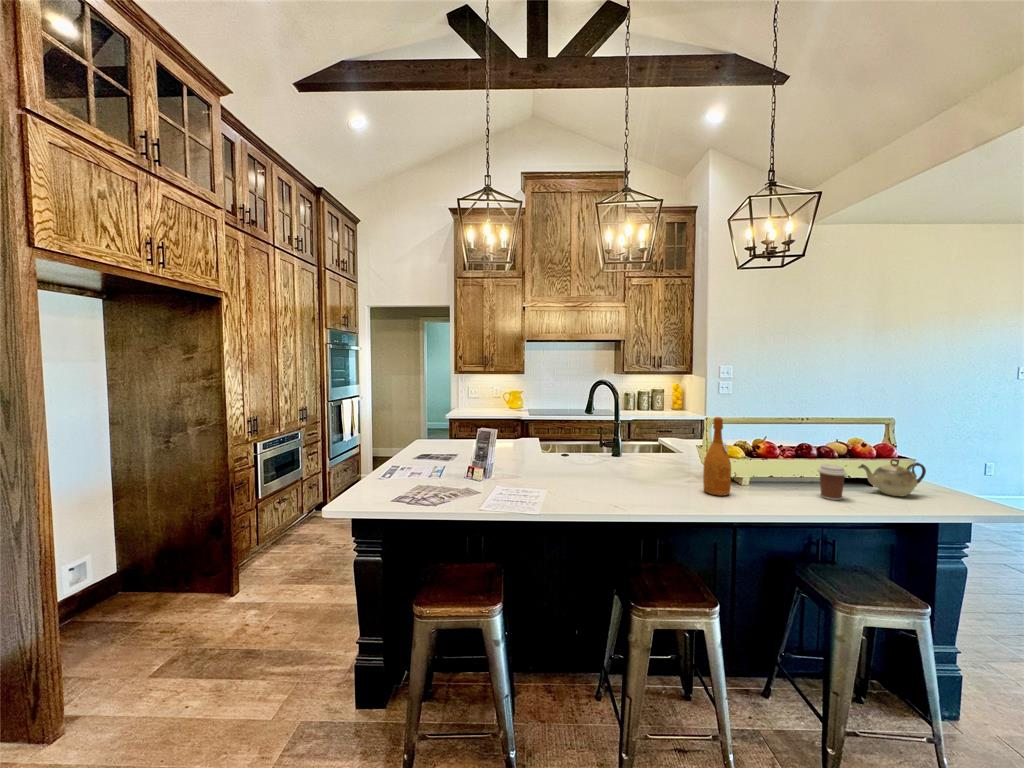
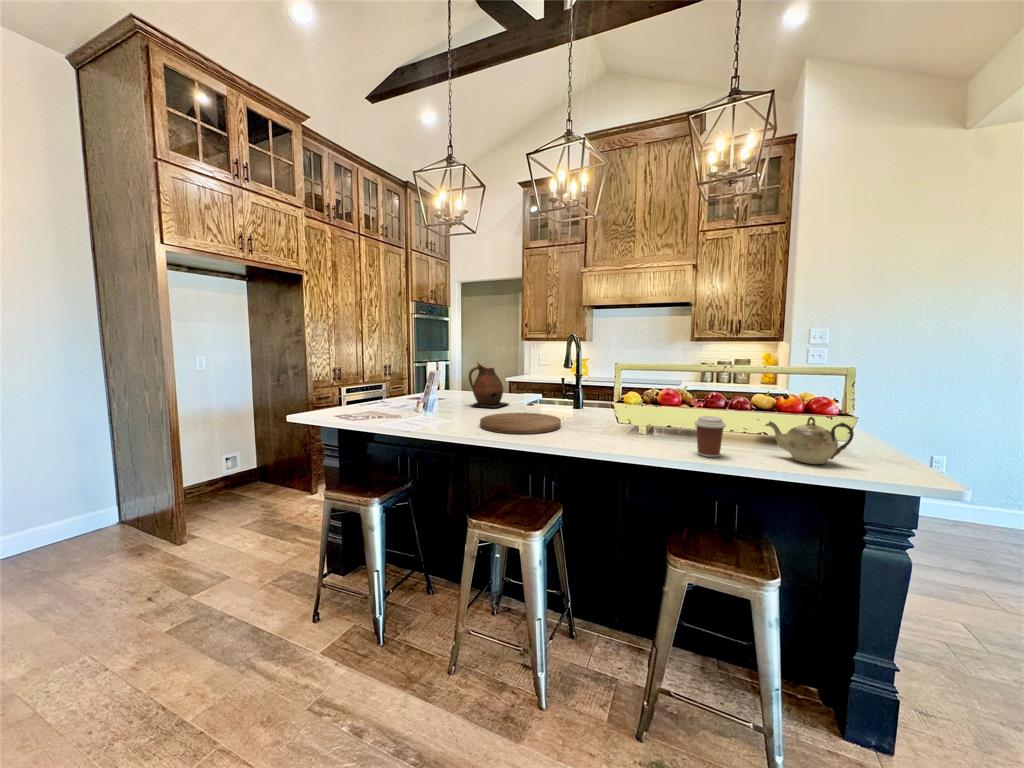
ceramic pitcher: none [509,413,548,463] -> present [469,363,508,408]
wine bottle: present [703,417,731,496] -> none [575,359,601,441]
cutting board: none [584,467,670,497] -> present [480,413,561,434]

